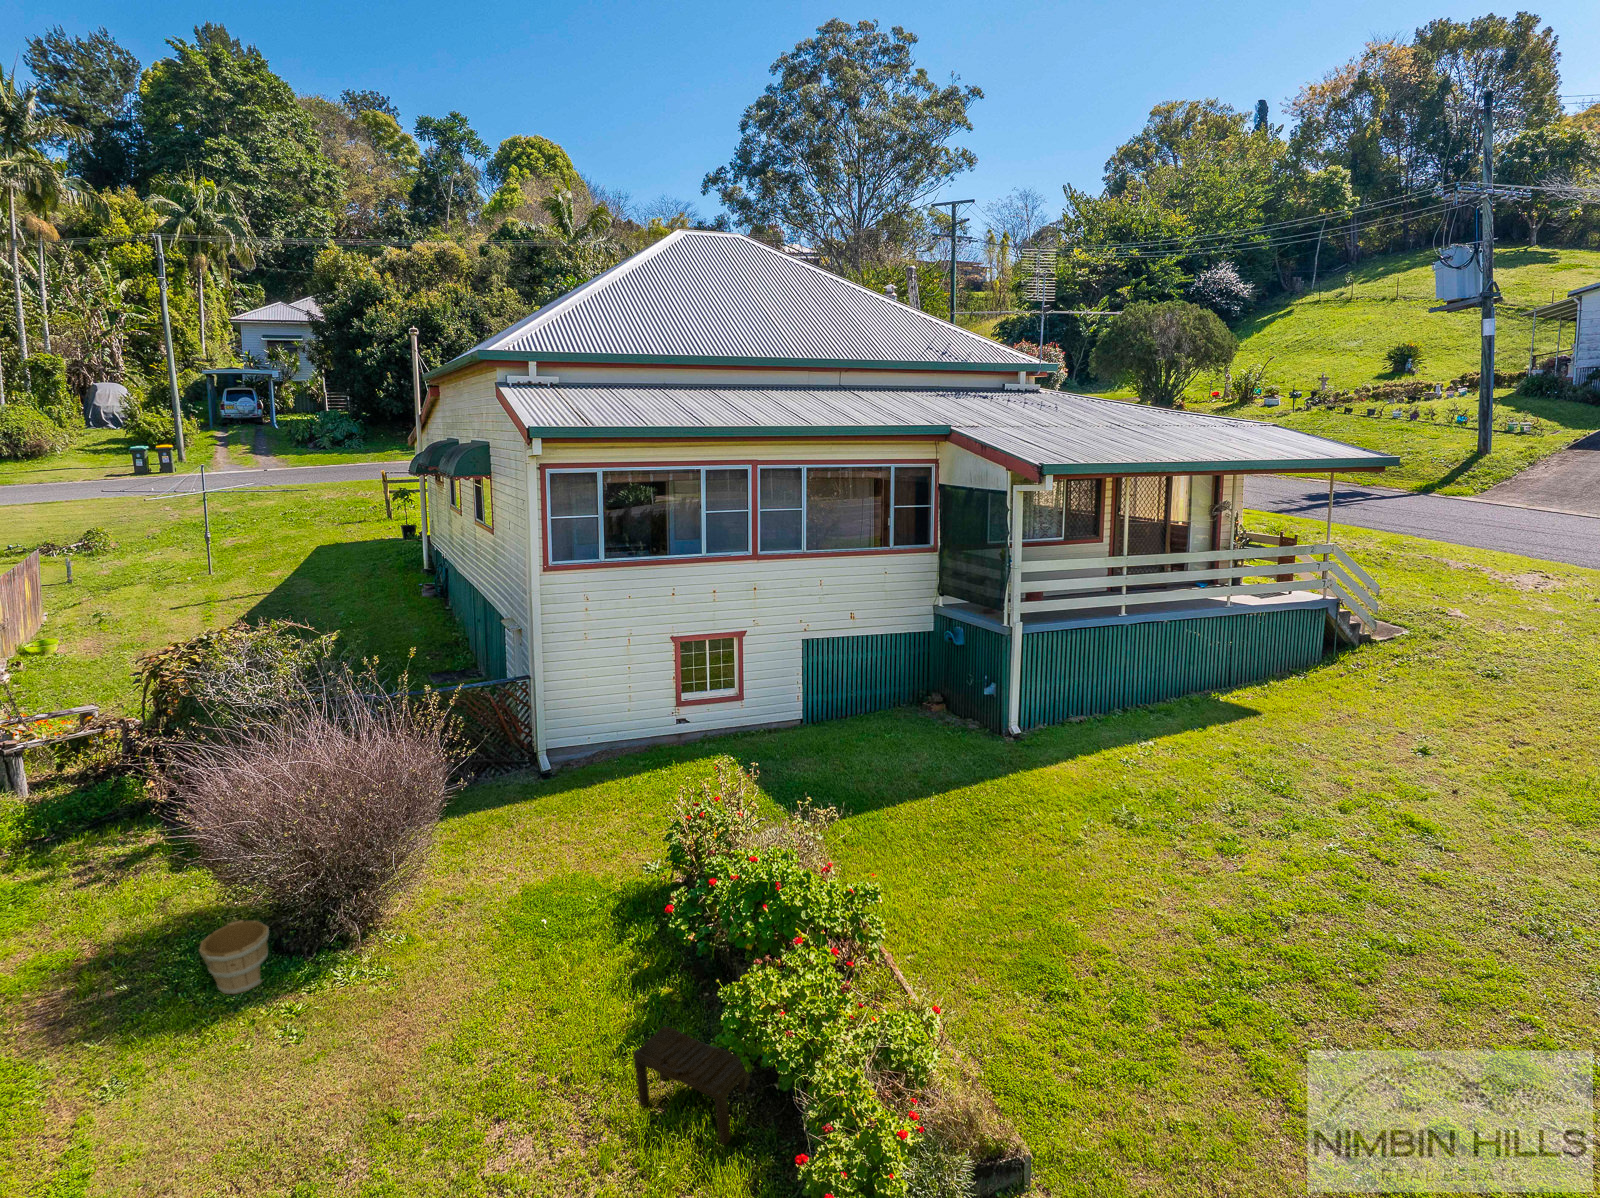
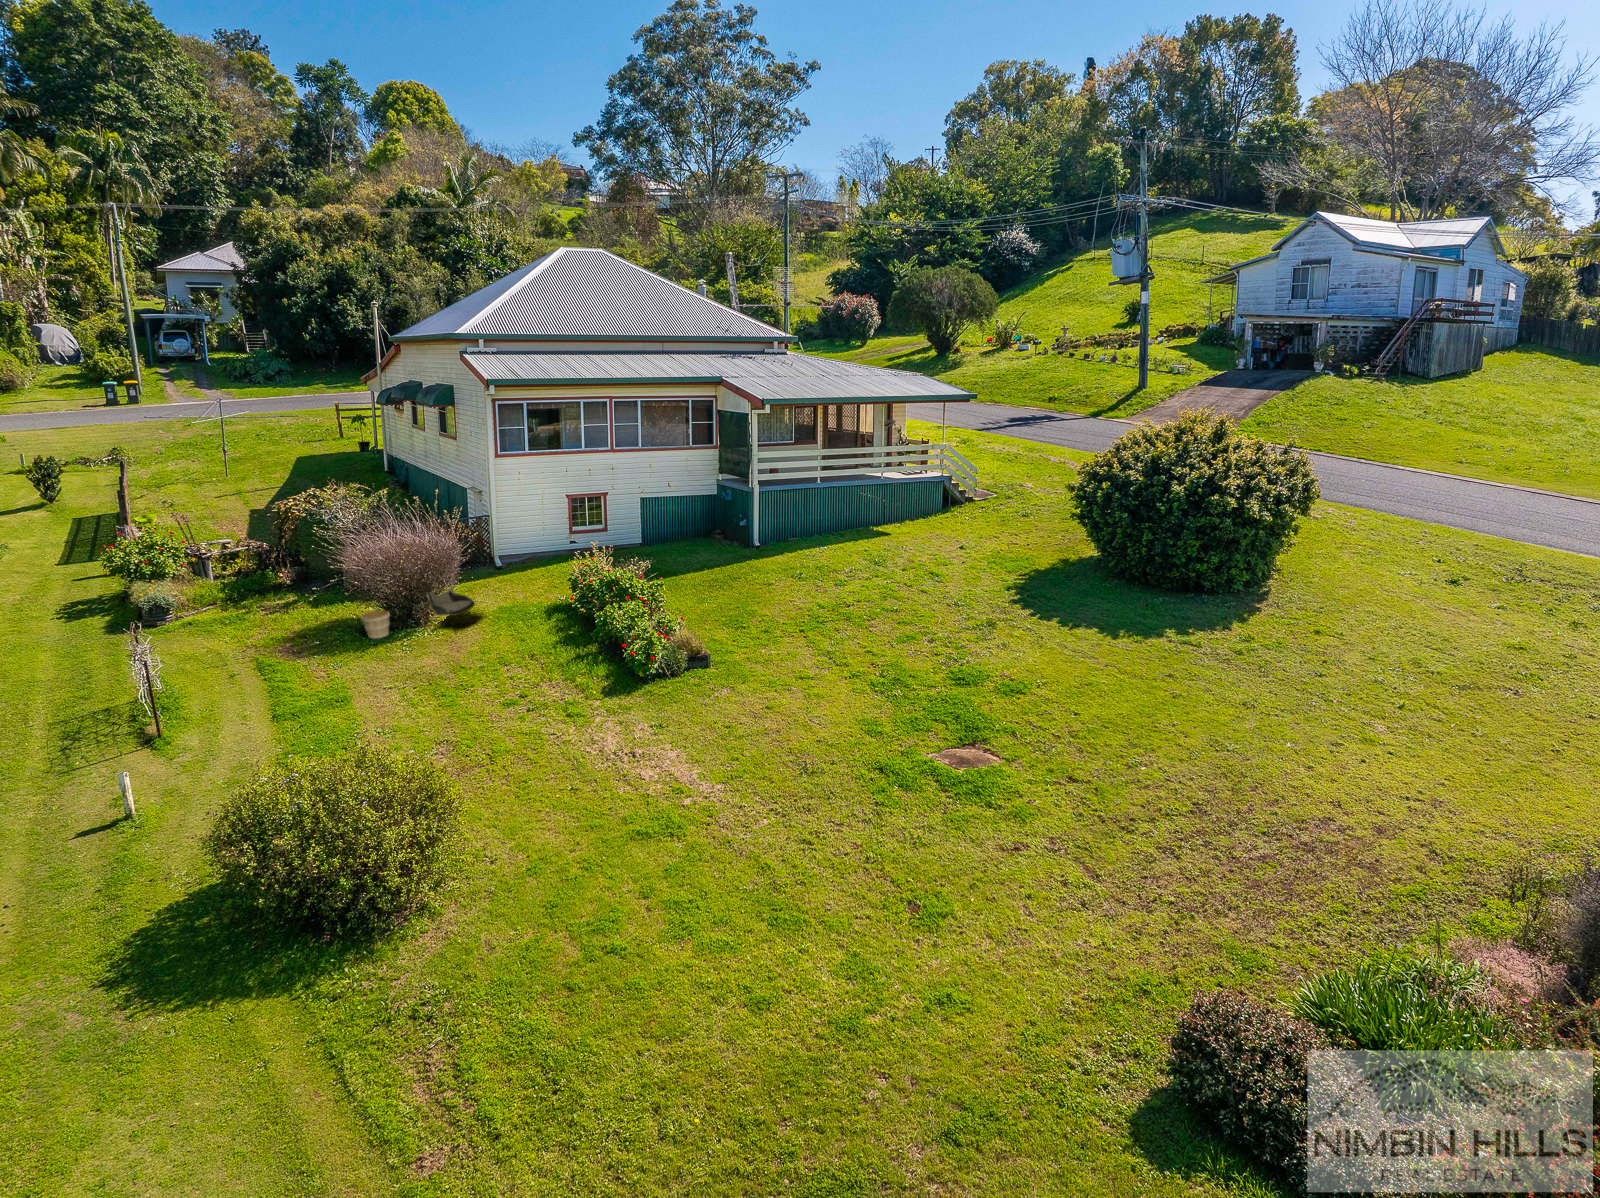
lounge chair: none [347,861,458,988] -> present [426,591,475,630]
bench: present [633,1026,750,1145] -> none [562,626,609,660]

